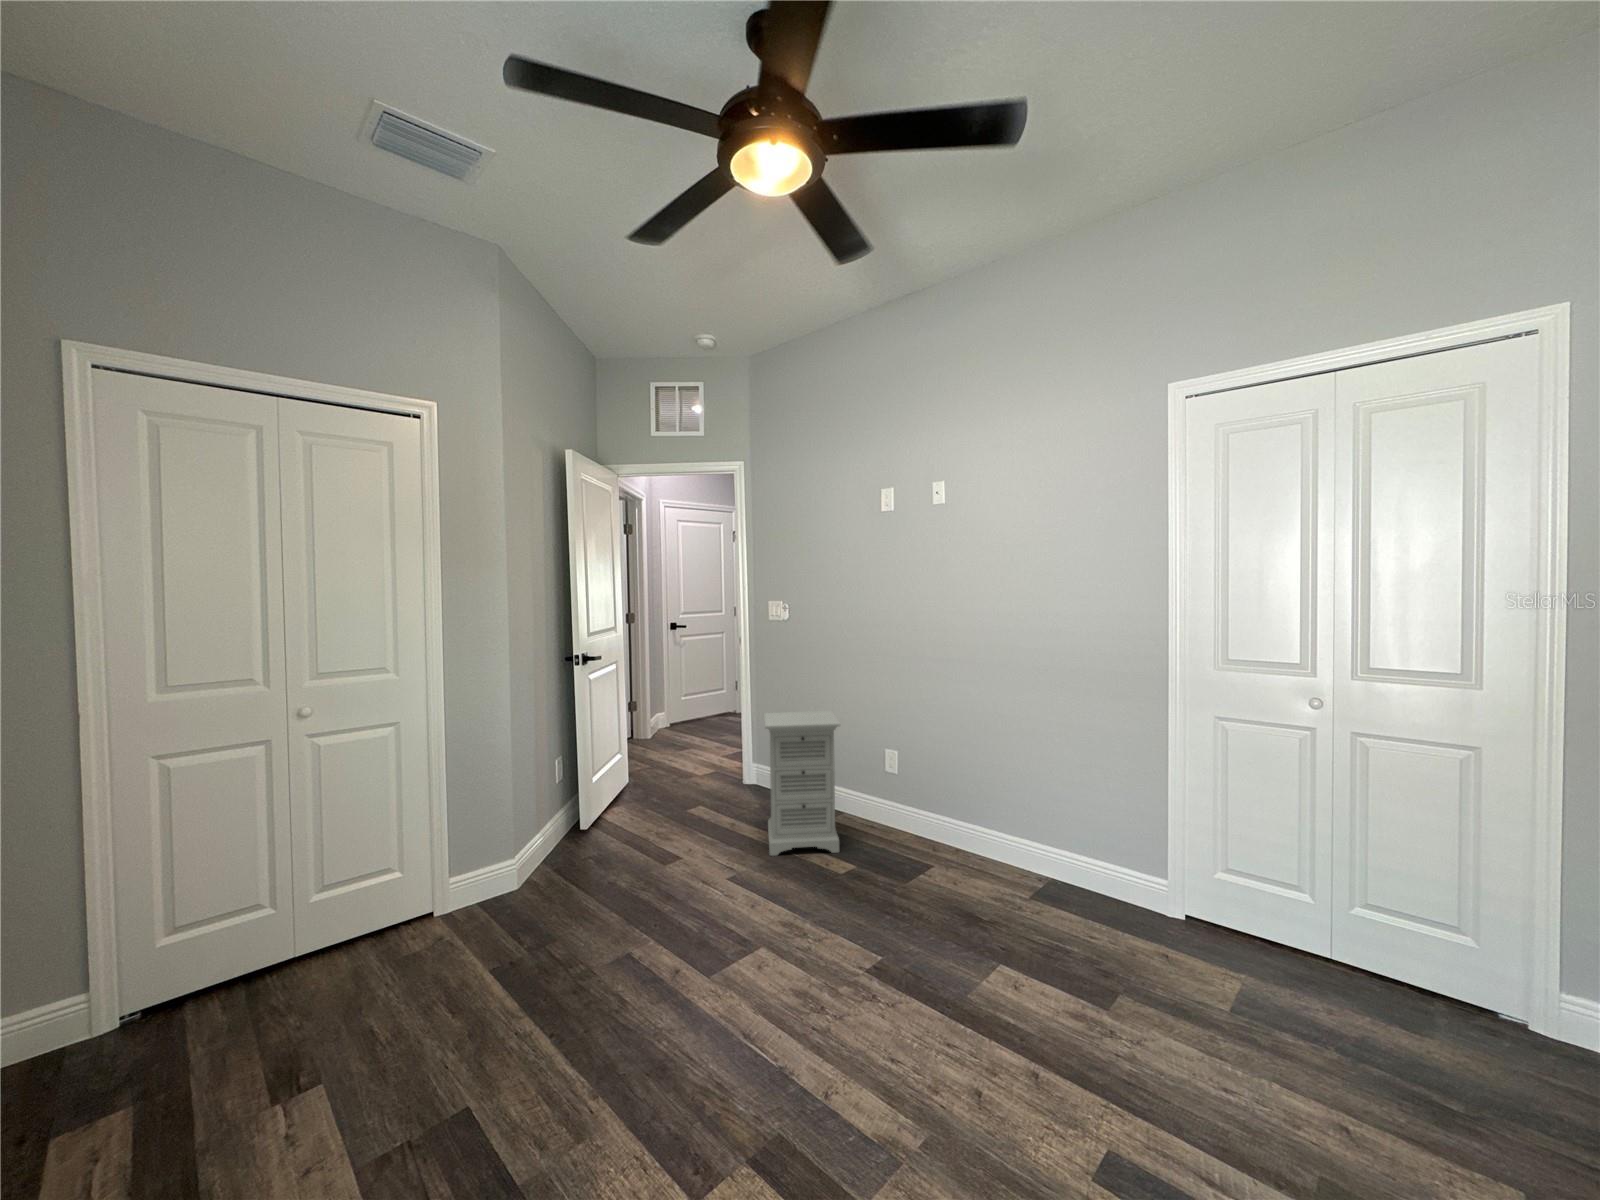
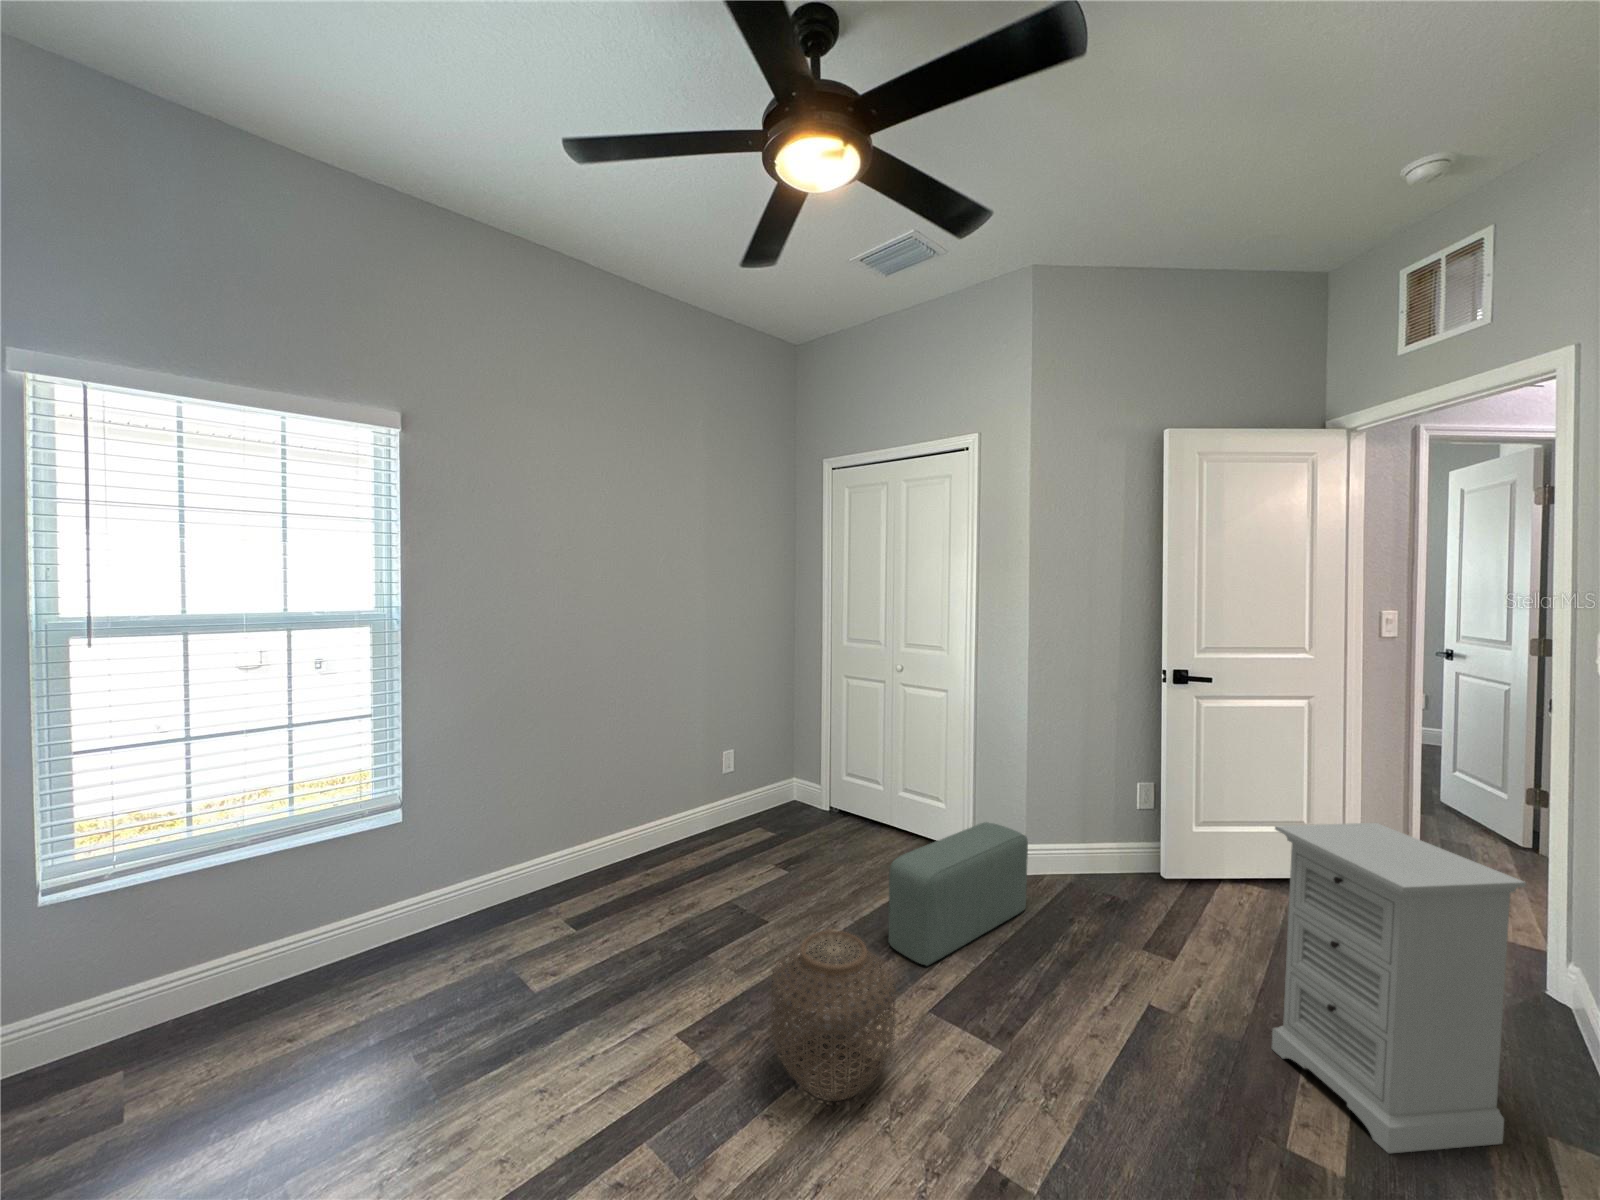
pouf: none [536,832,642,991] -> present [888,822,1028,965]
woven basket: none [716,914,832,1071] -> present [770,931,896,1100]

